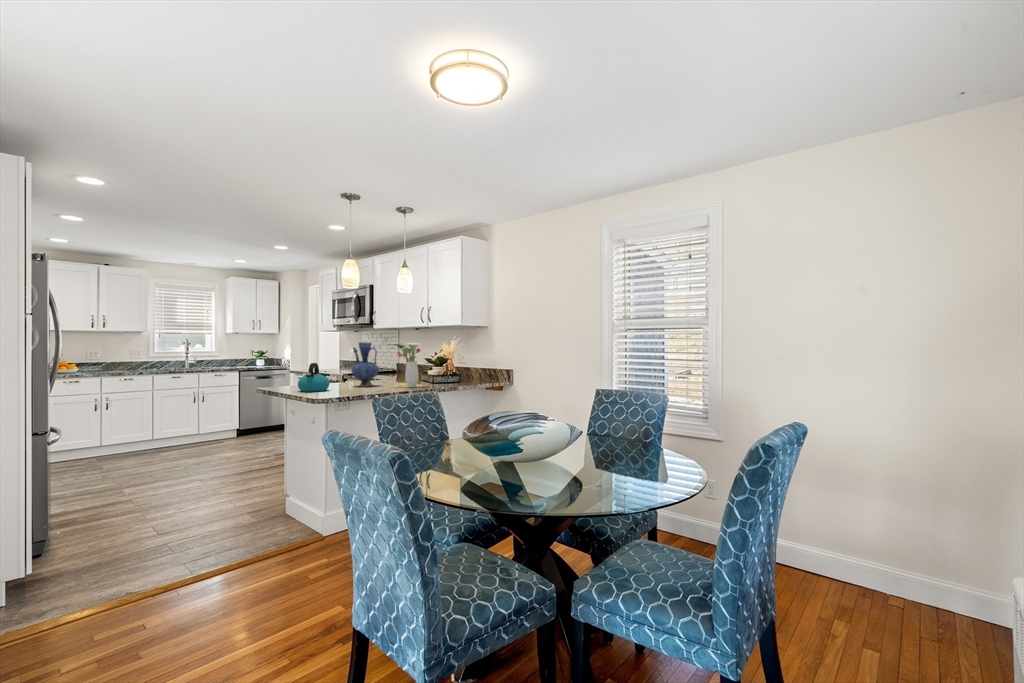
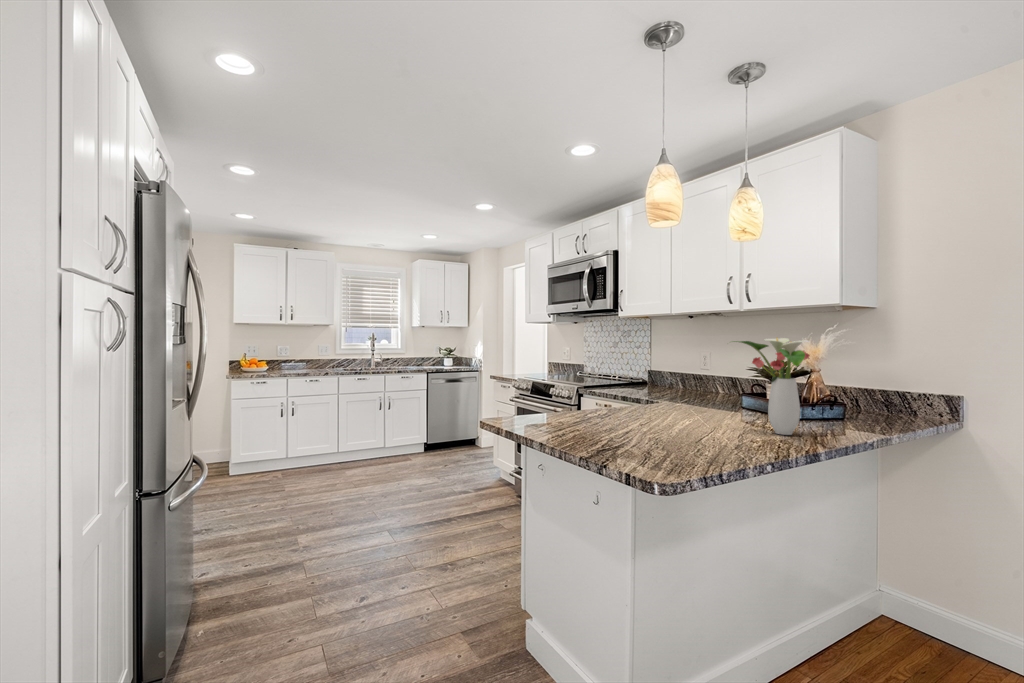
vase: present [352,342,379,387] -> none [642,337,696,424]
kettle: present [298,363,330,392] -> none [563,378,623,439]

